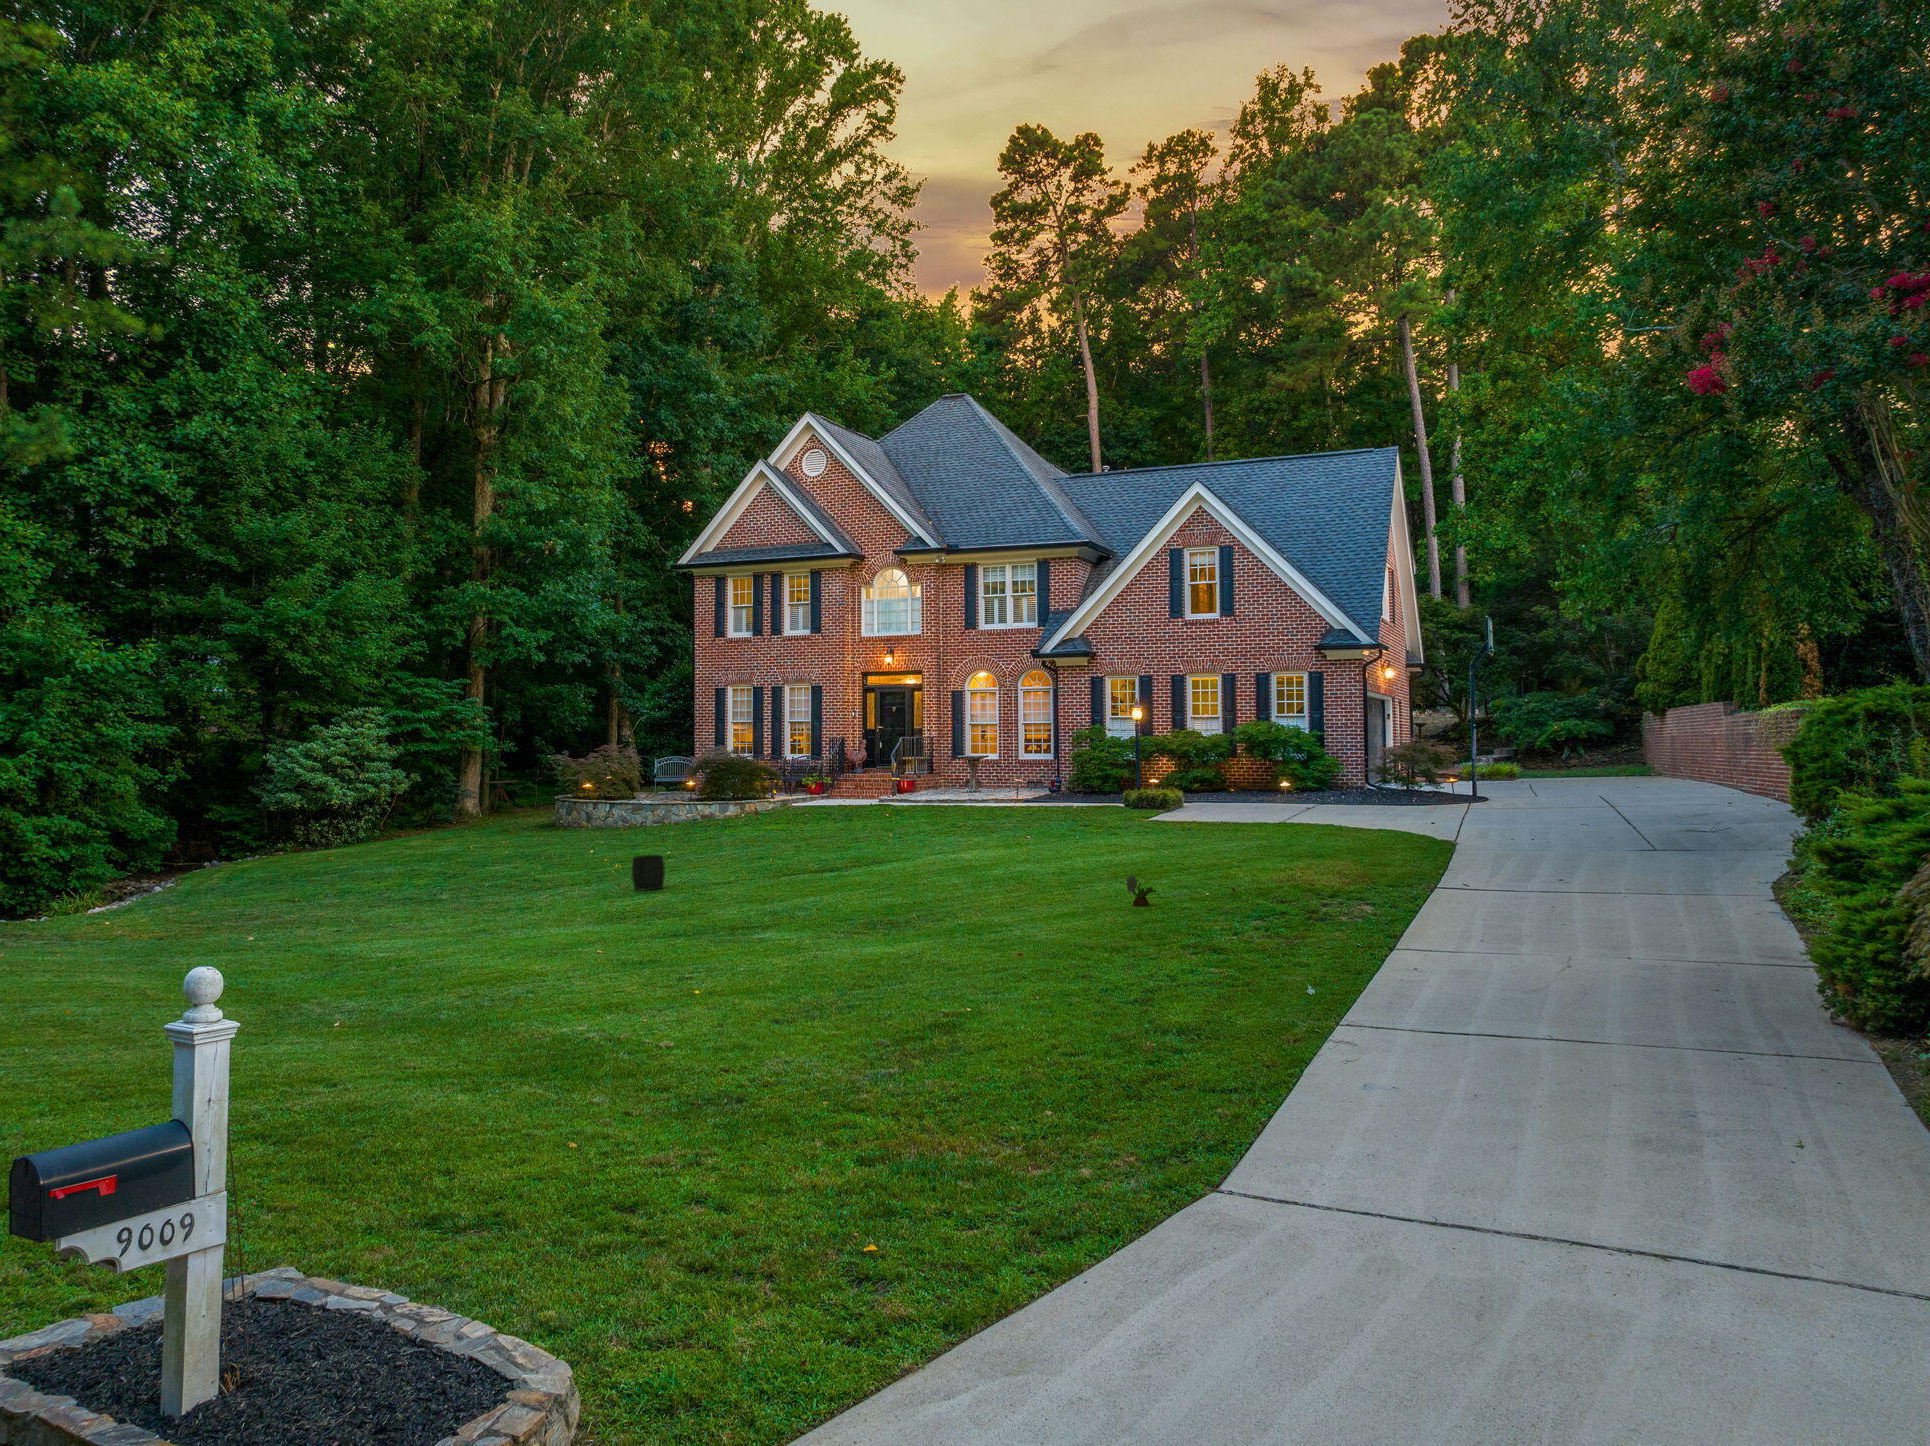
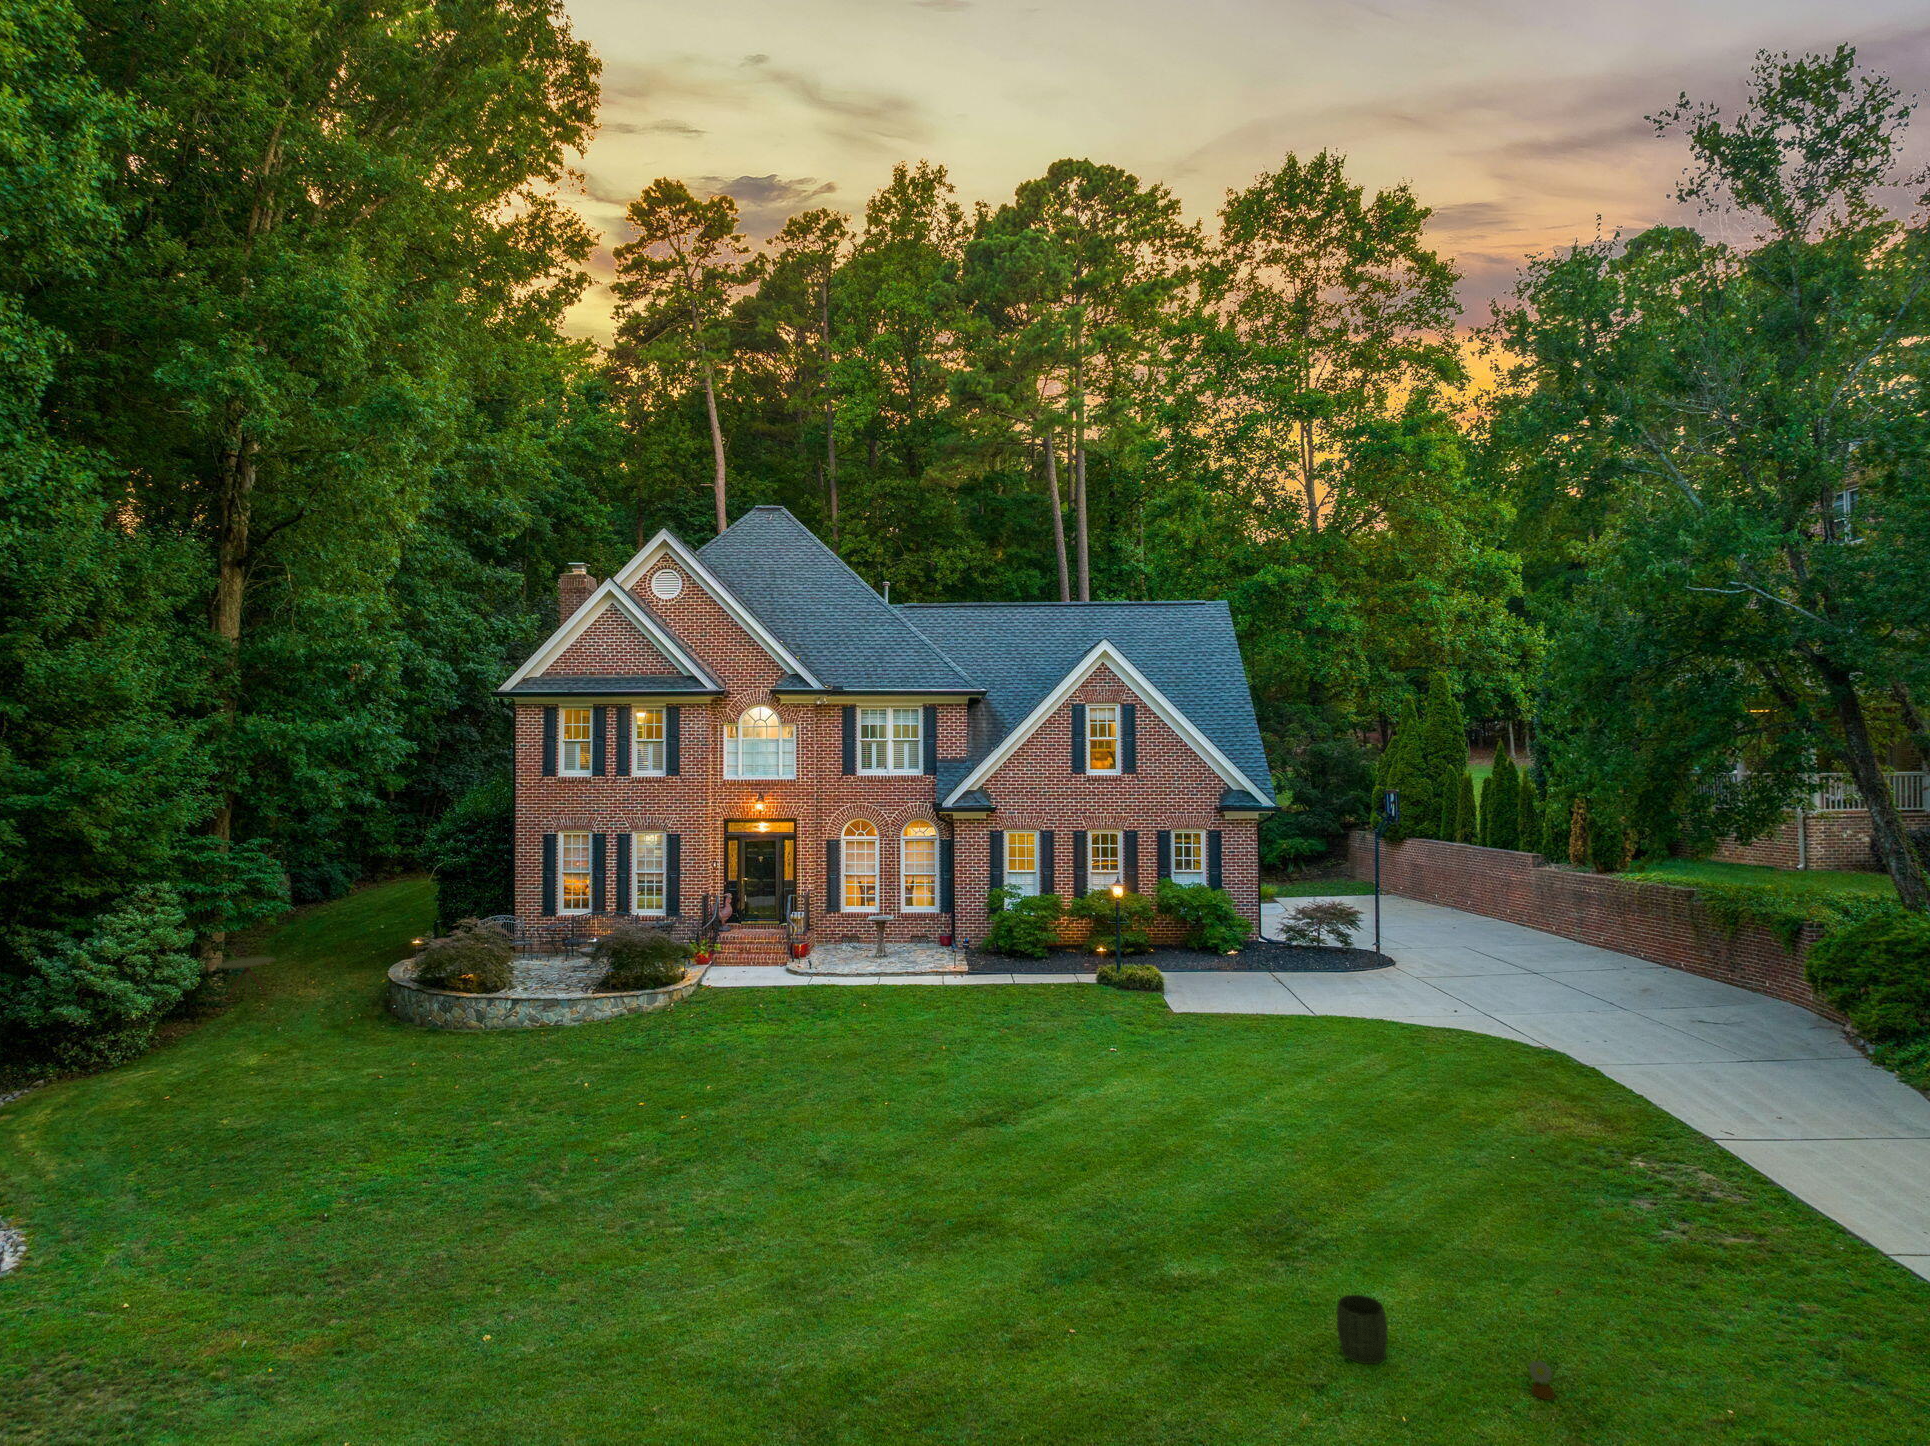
woven basket: present [632,855,665,890] -> present [1337,1295,1388,1364]
decorative plant: present [1126,875,1156,906] -> present [1525,1360,1566,1399]

